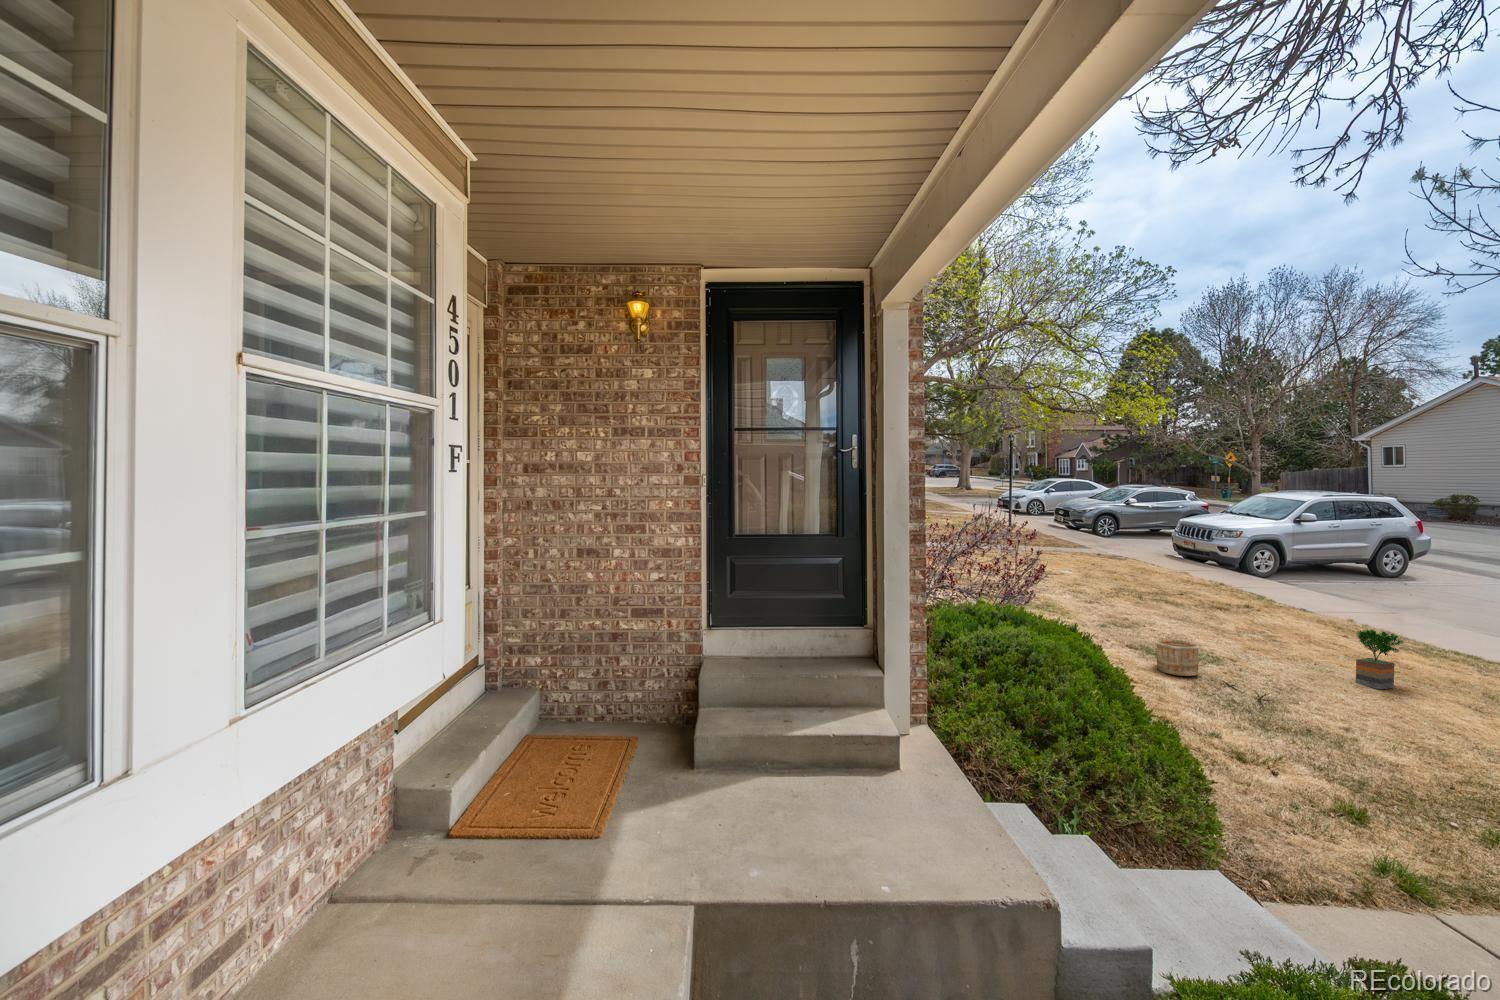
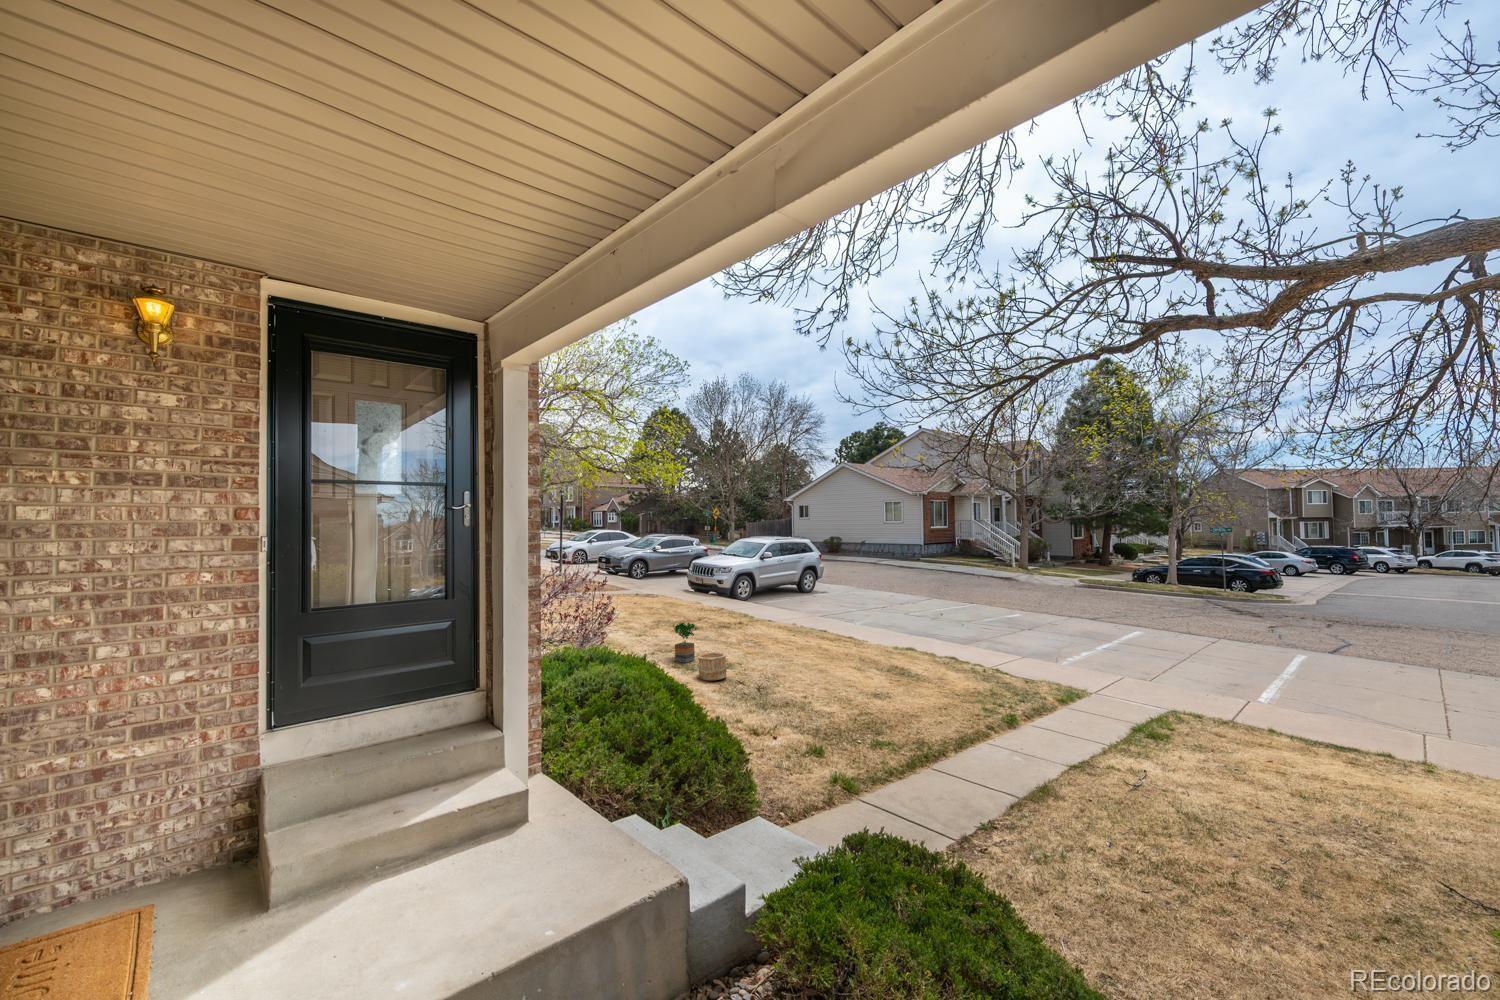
potted tree: present [1356,629,1403,689] -> present [674,623,698,663]

